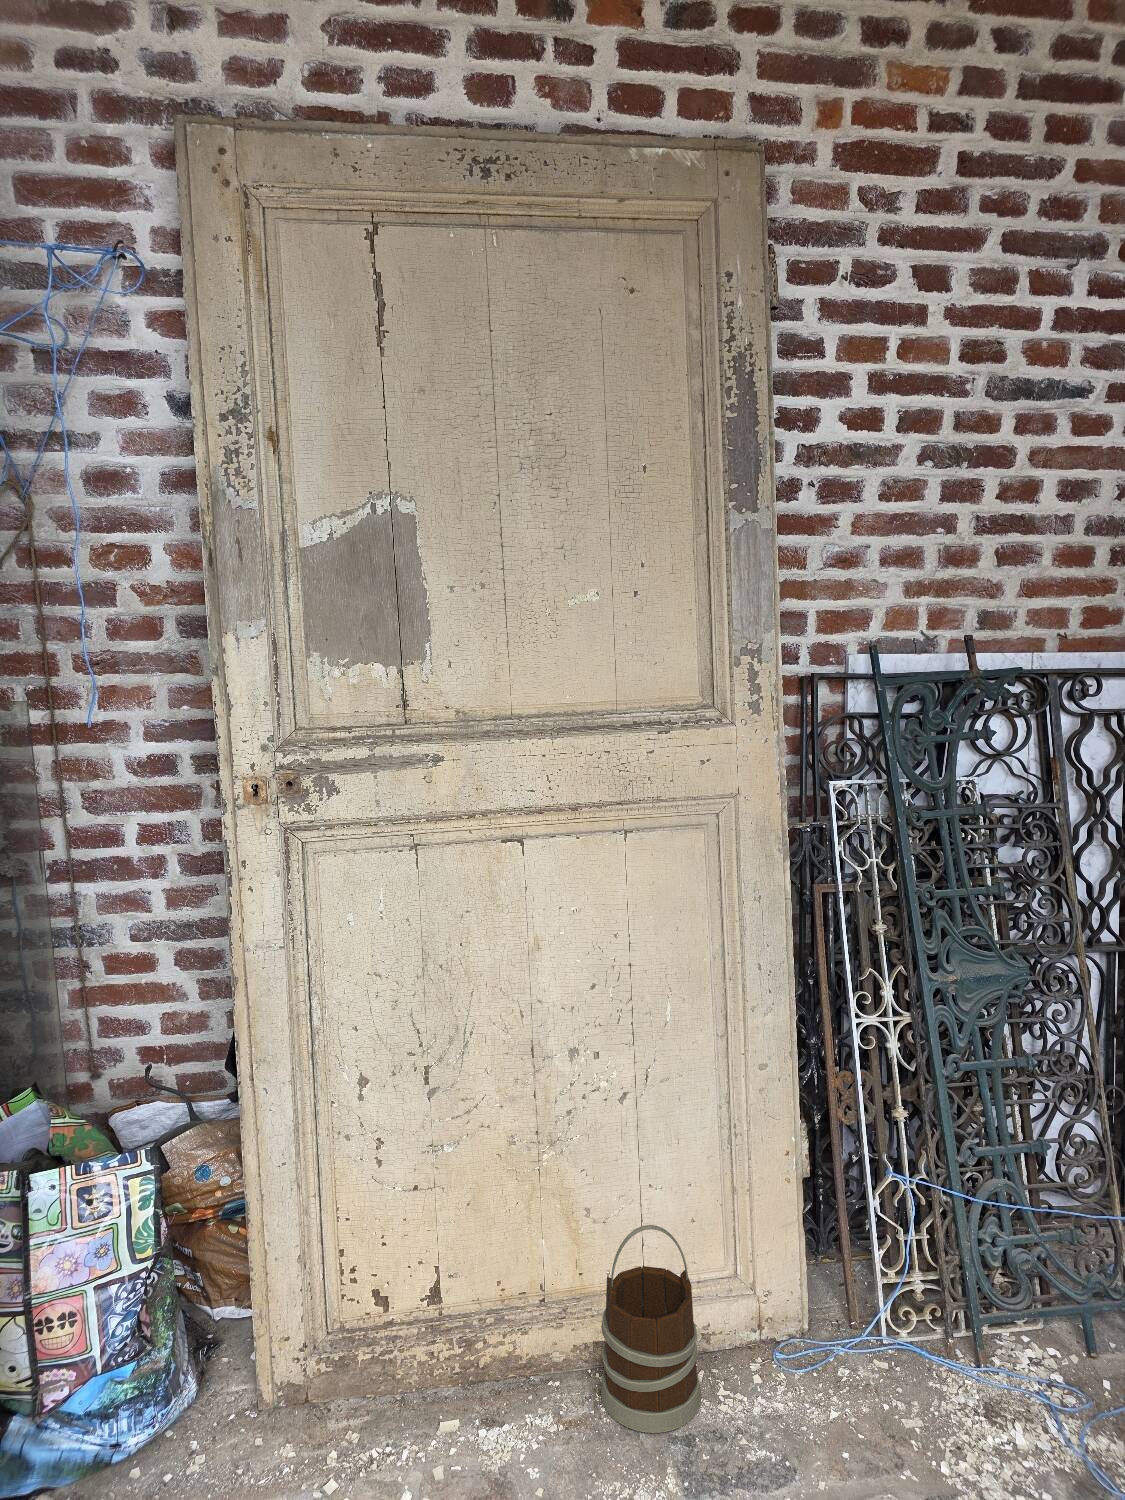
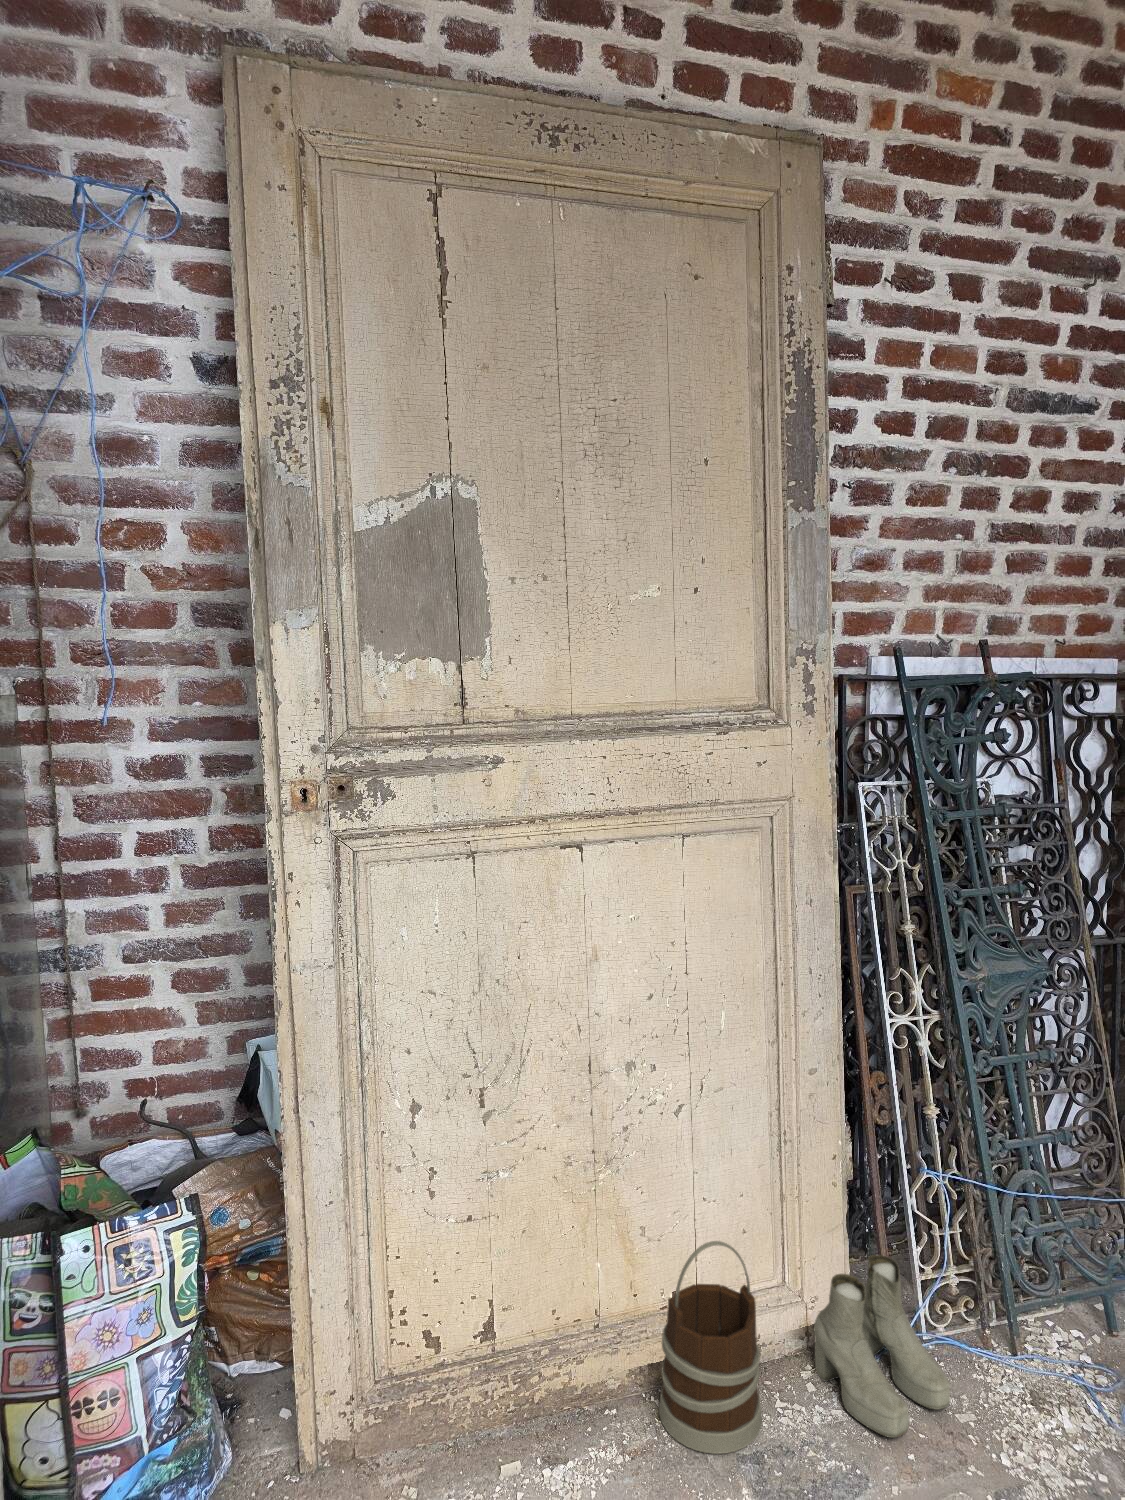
boots: none [765,1252,896,1436] -> present [814,1255,951,1438]

